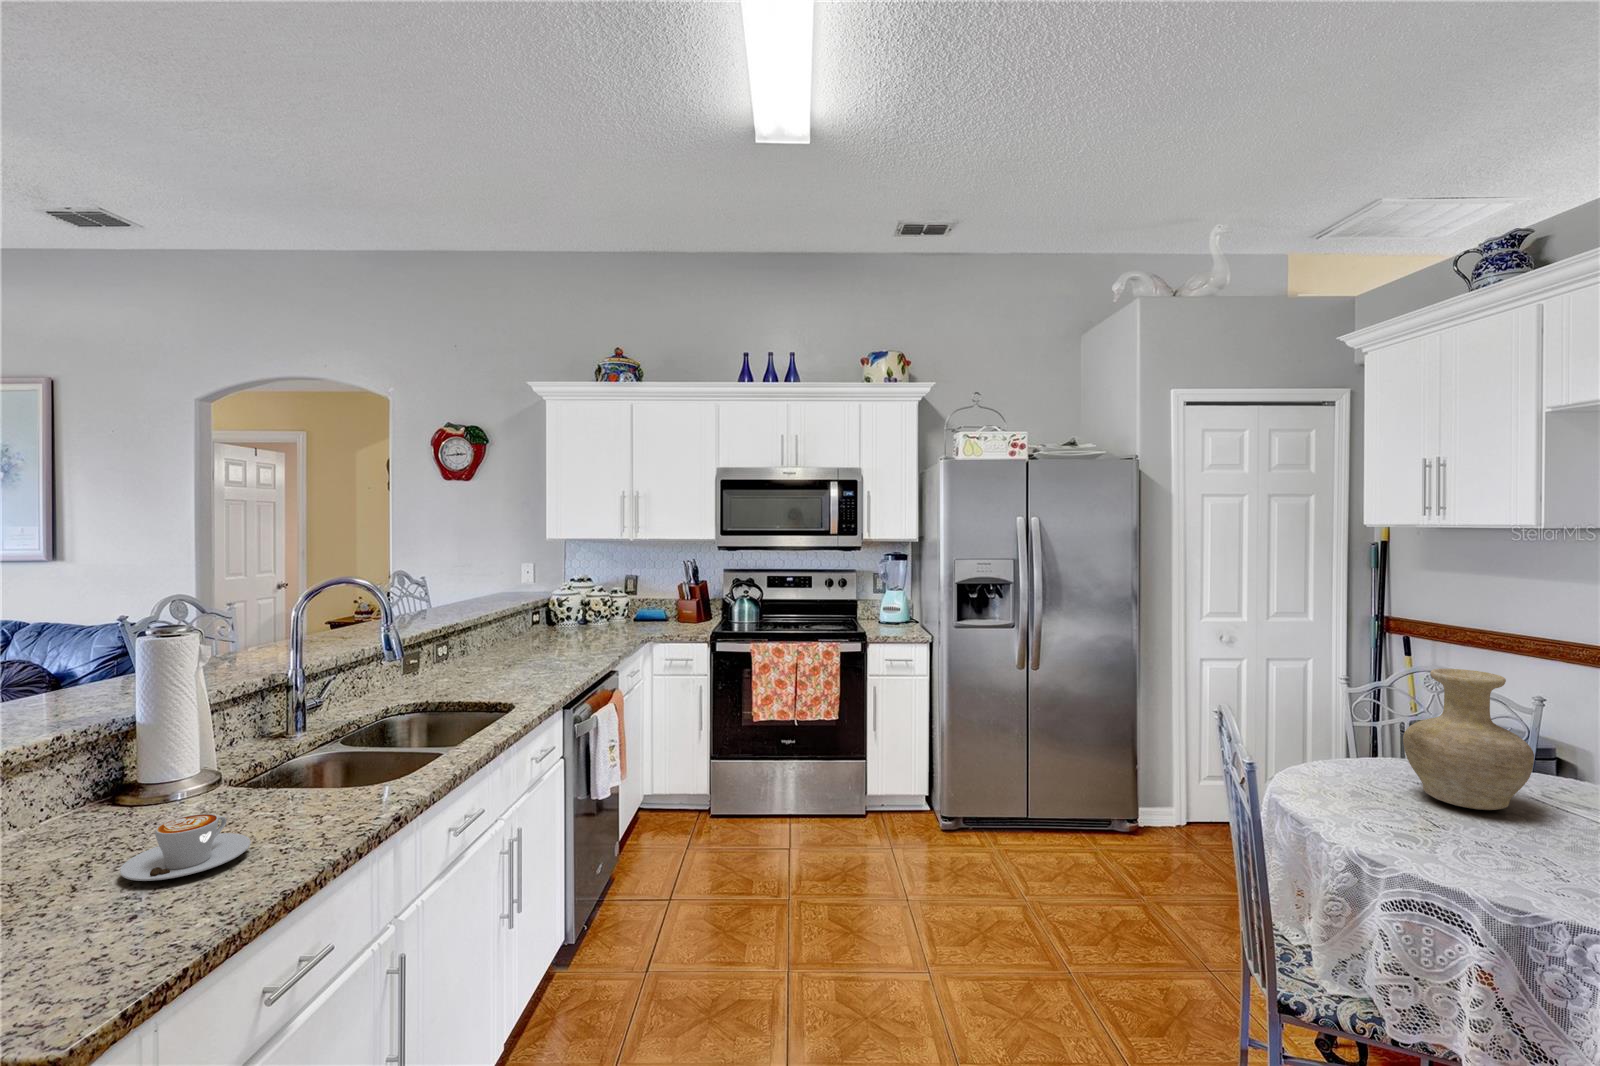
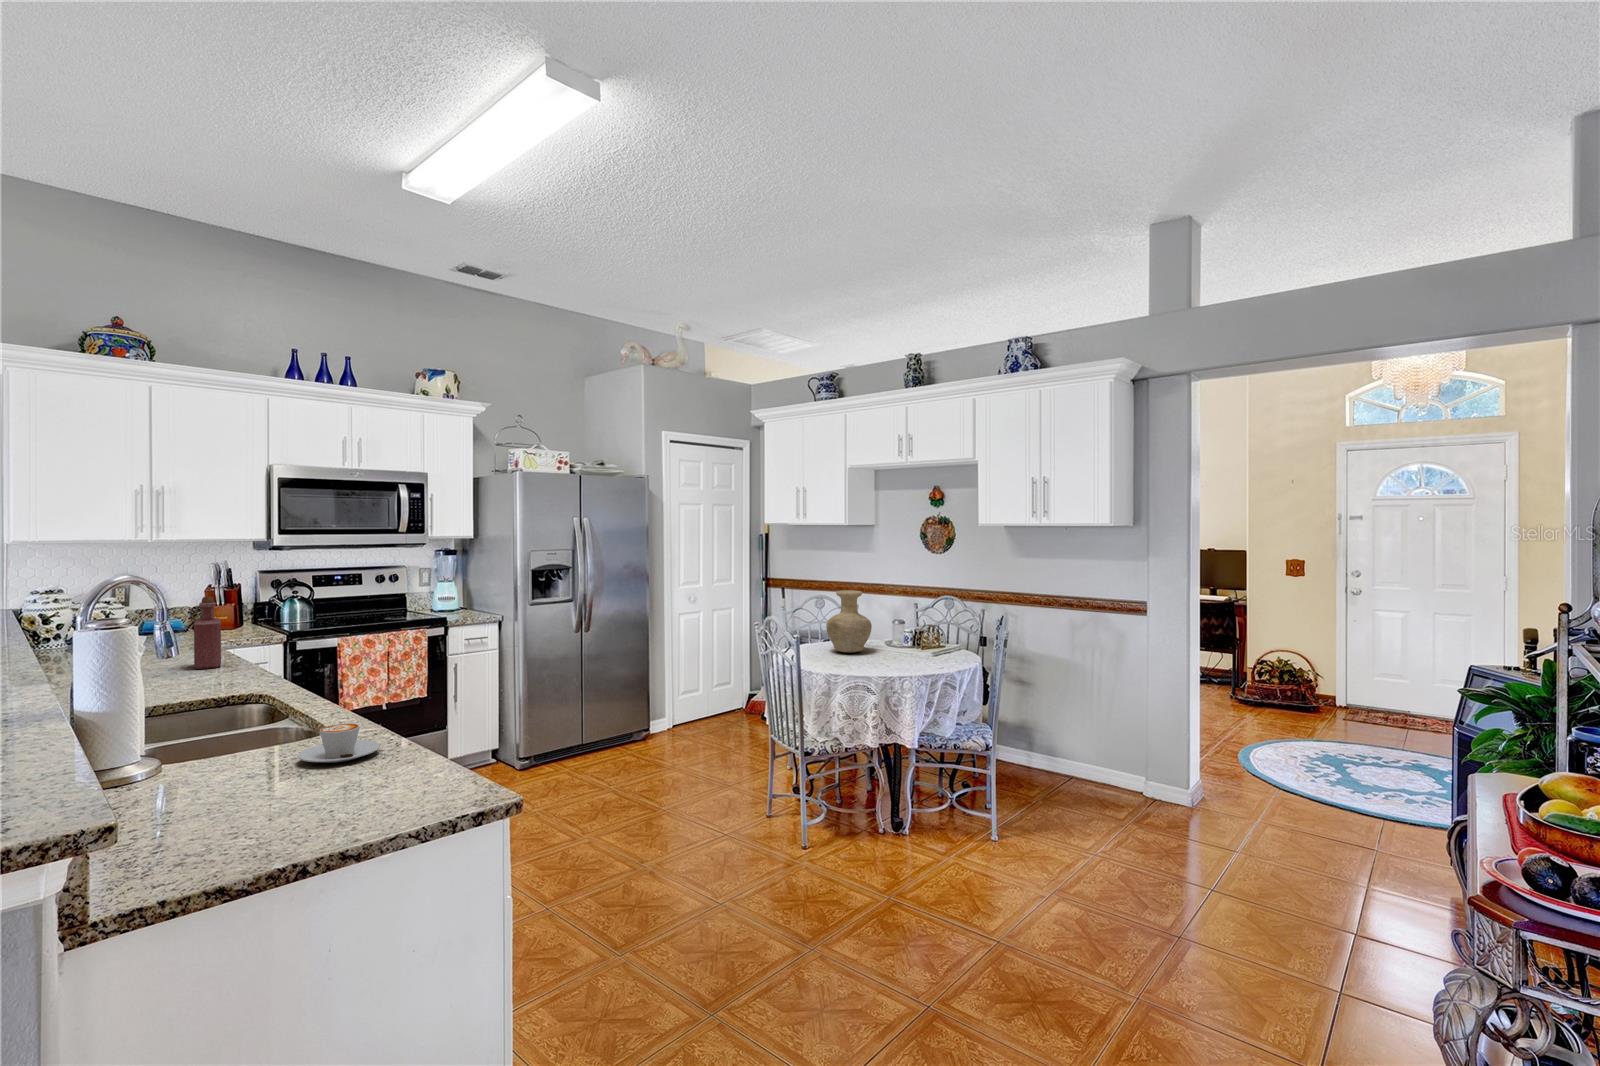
bottle: none [550,597,582,669] -> present [194,597,221,669]

